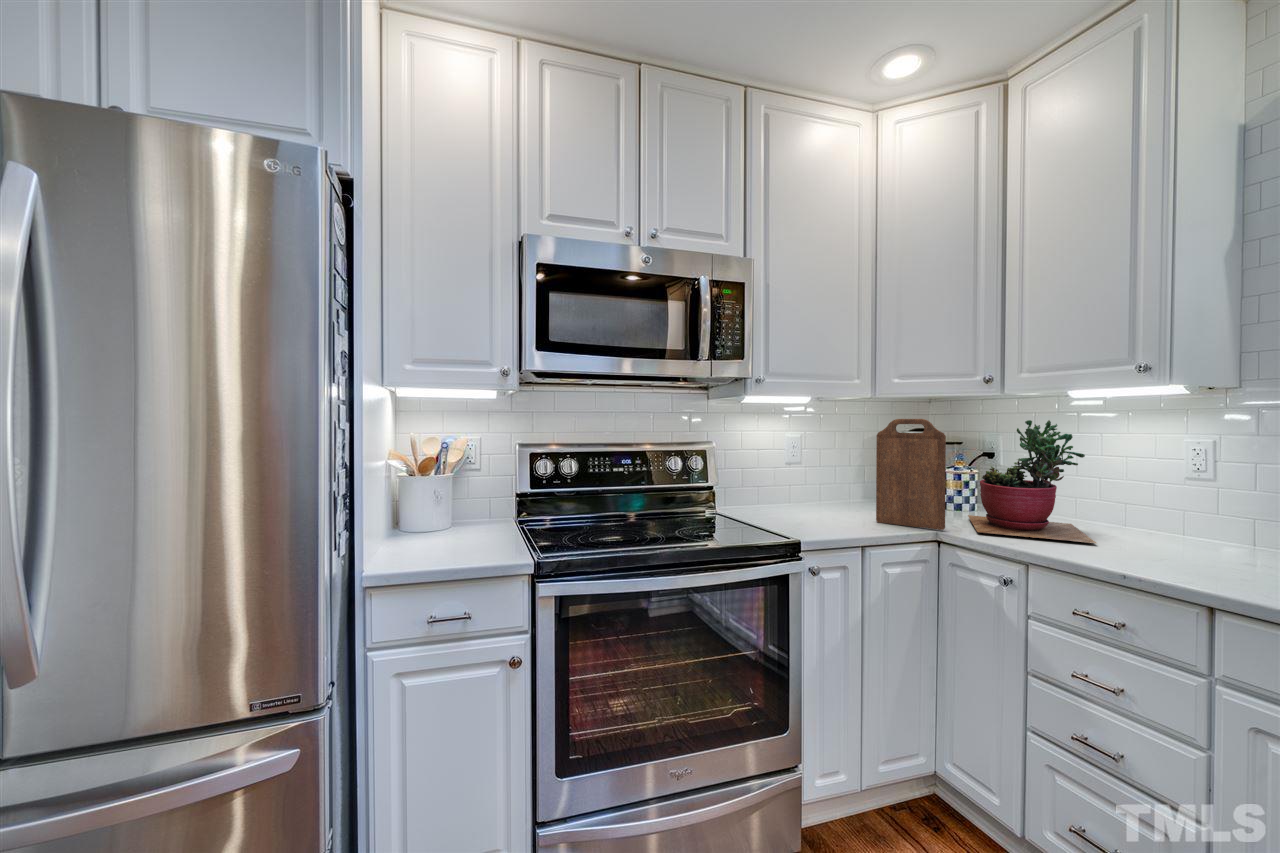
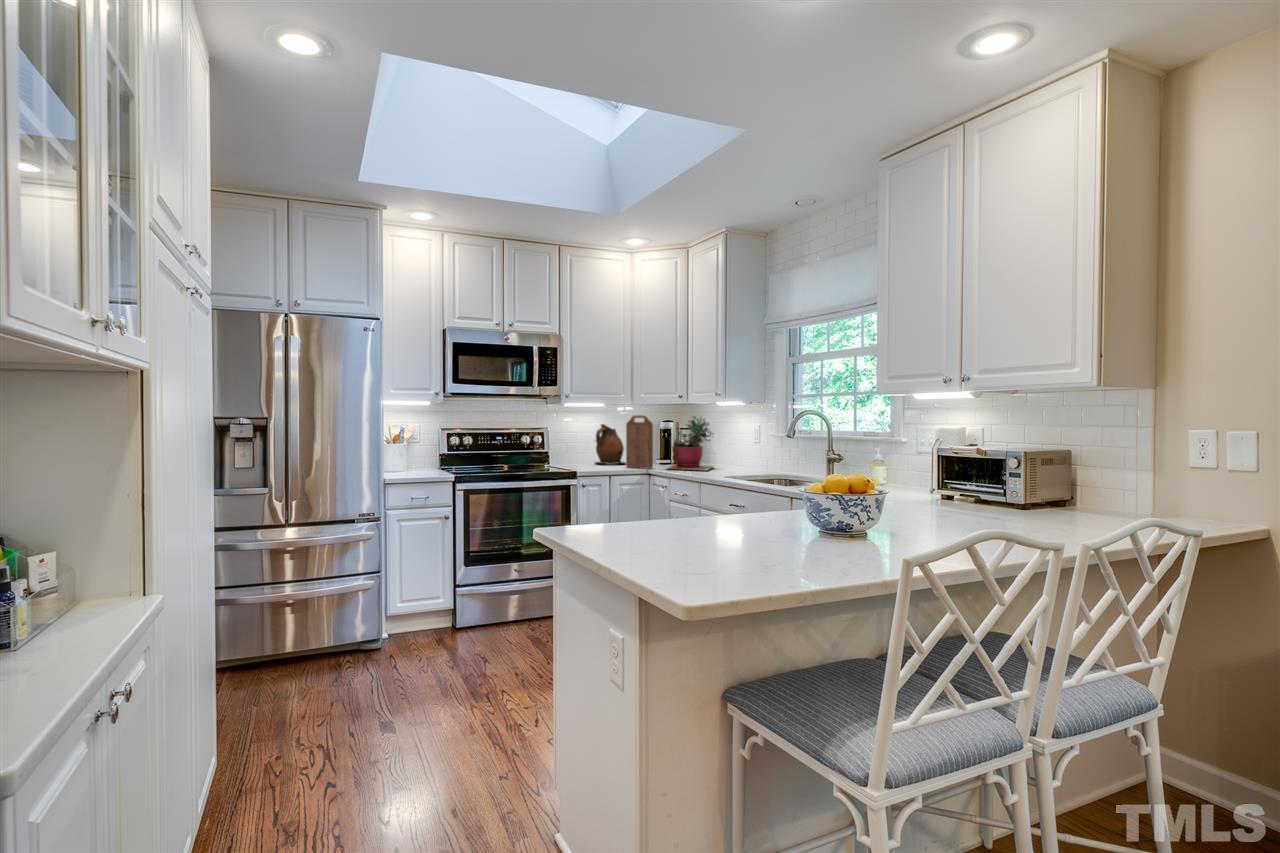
ceramic pitcher: none [789,435,860,510] -> present [596,424,625,464]

